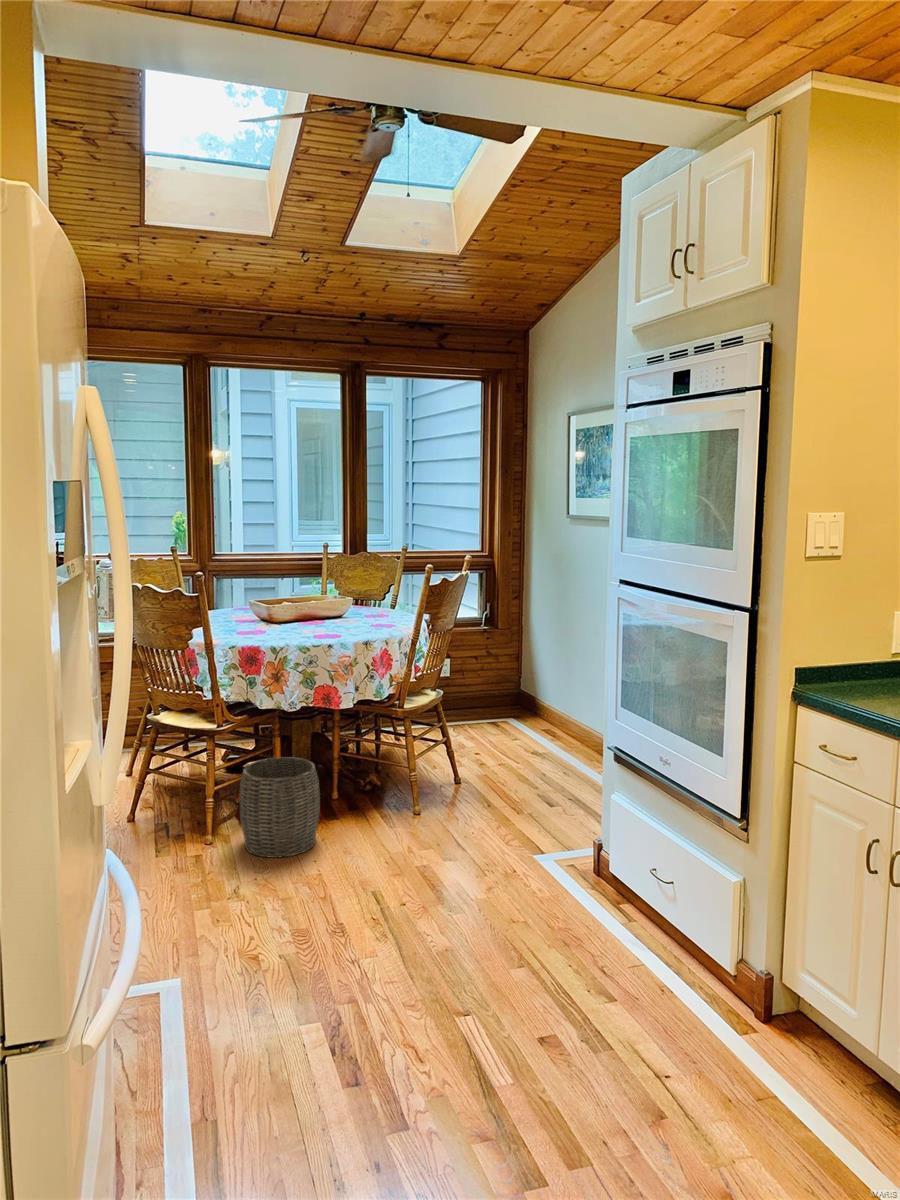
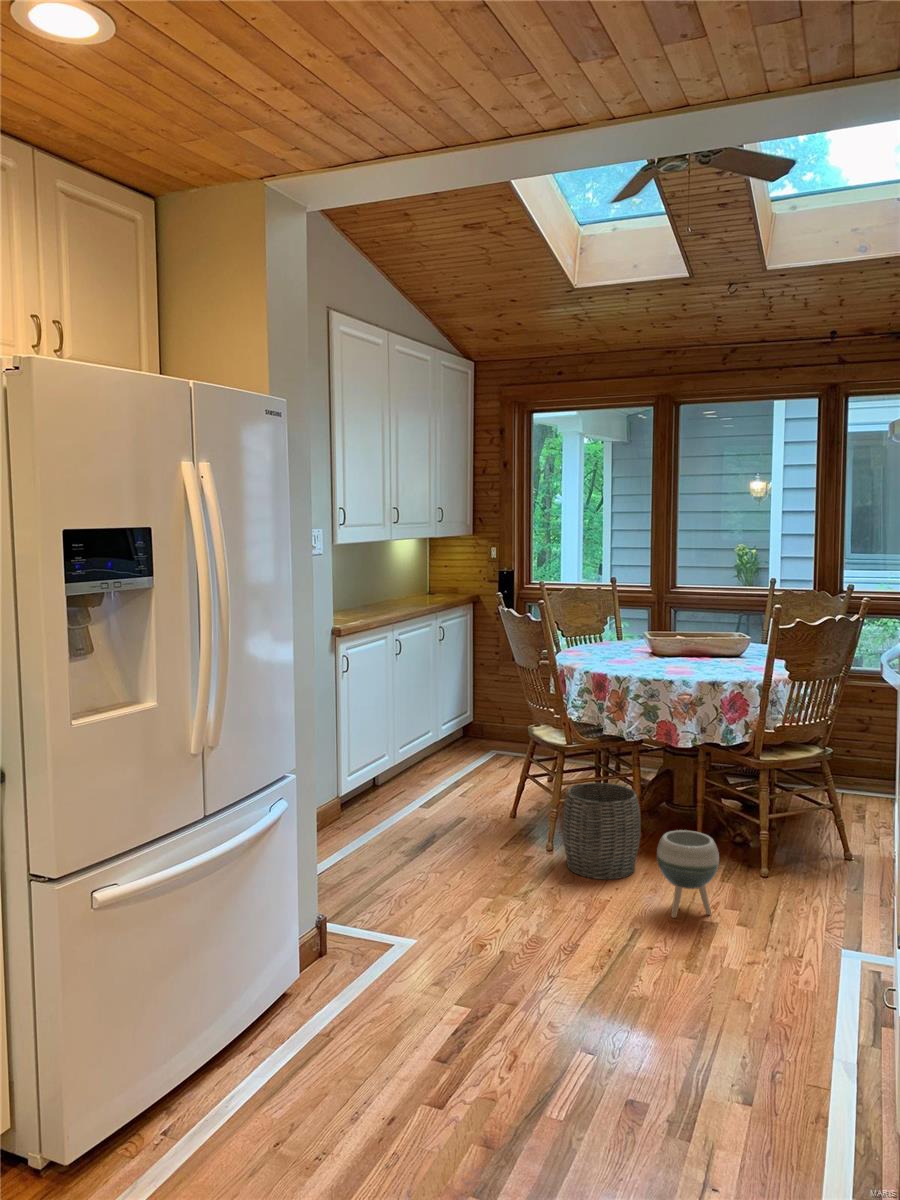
planter: none [368,784,425,869] -> present [657,830,719,918]

